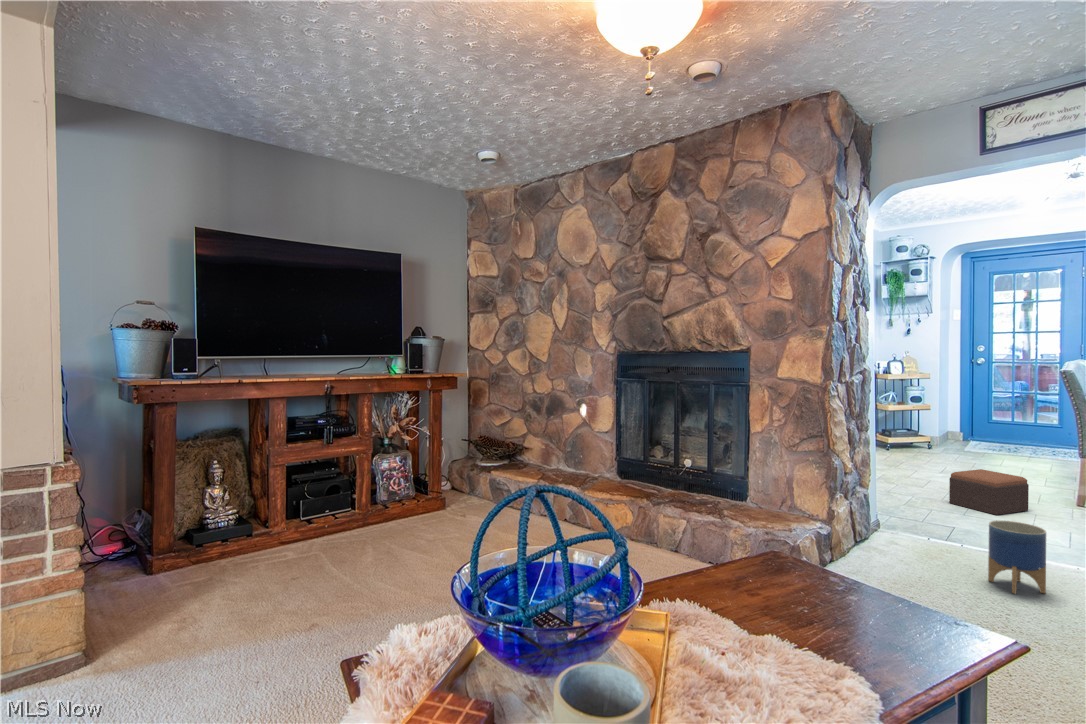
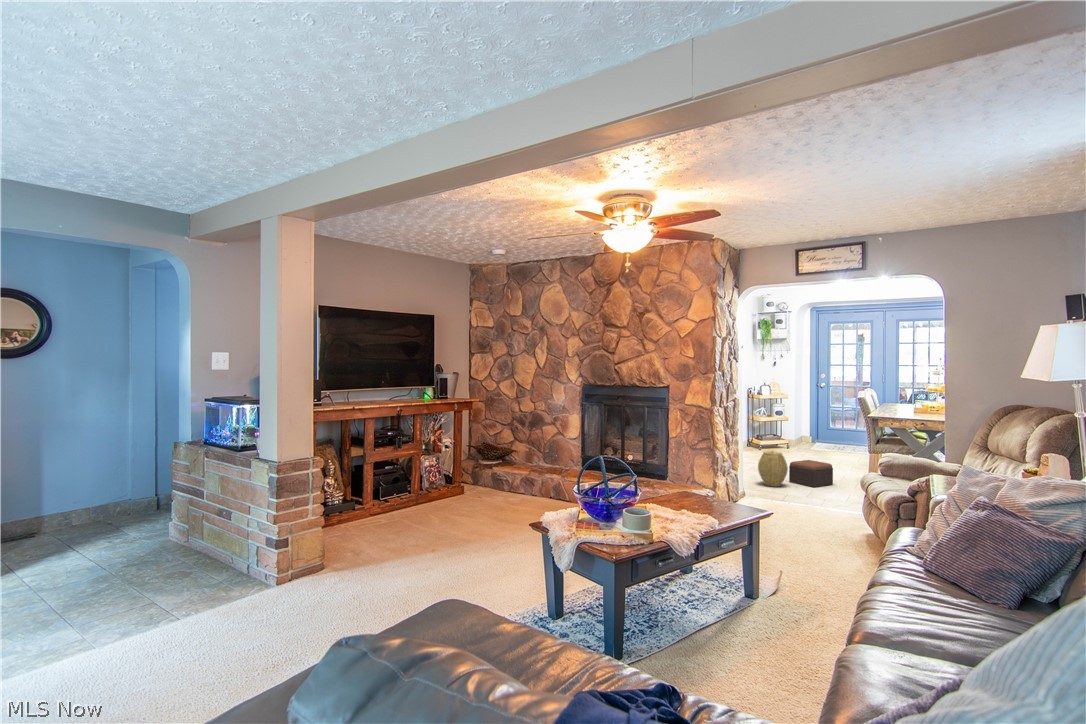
woven basket: none [897,455,949,512] -> present [758,451,788,487]
planter: present [988,521,1046,594] -> none [796,484,822,522]

